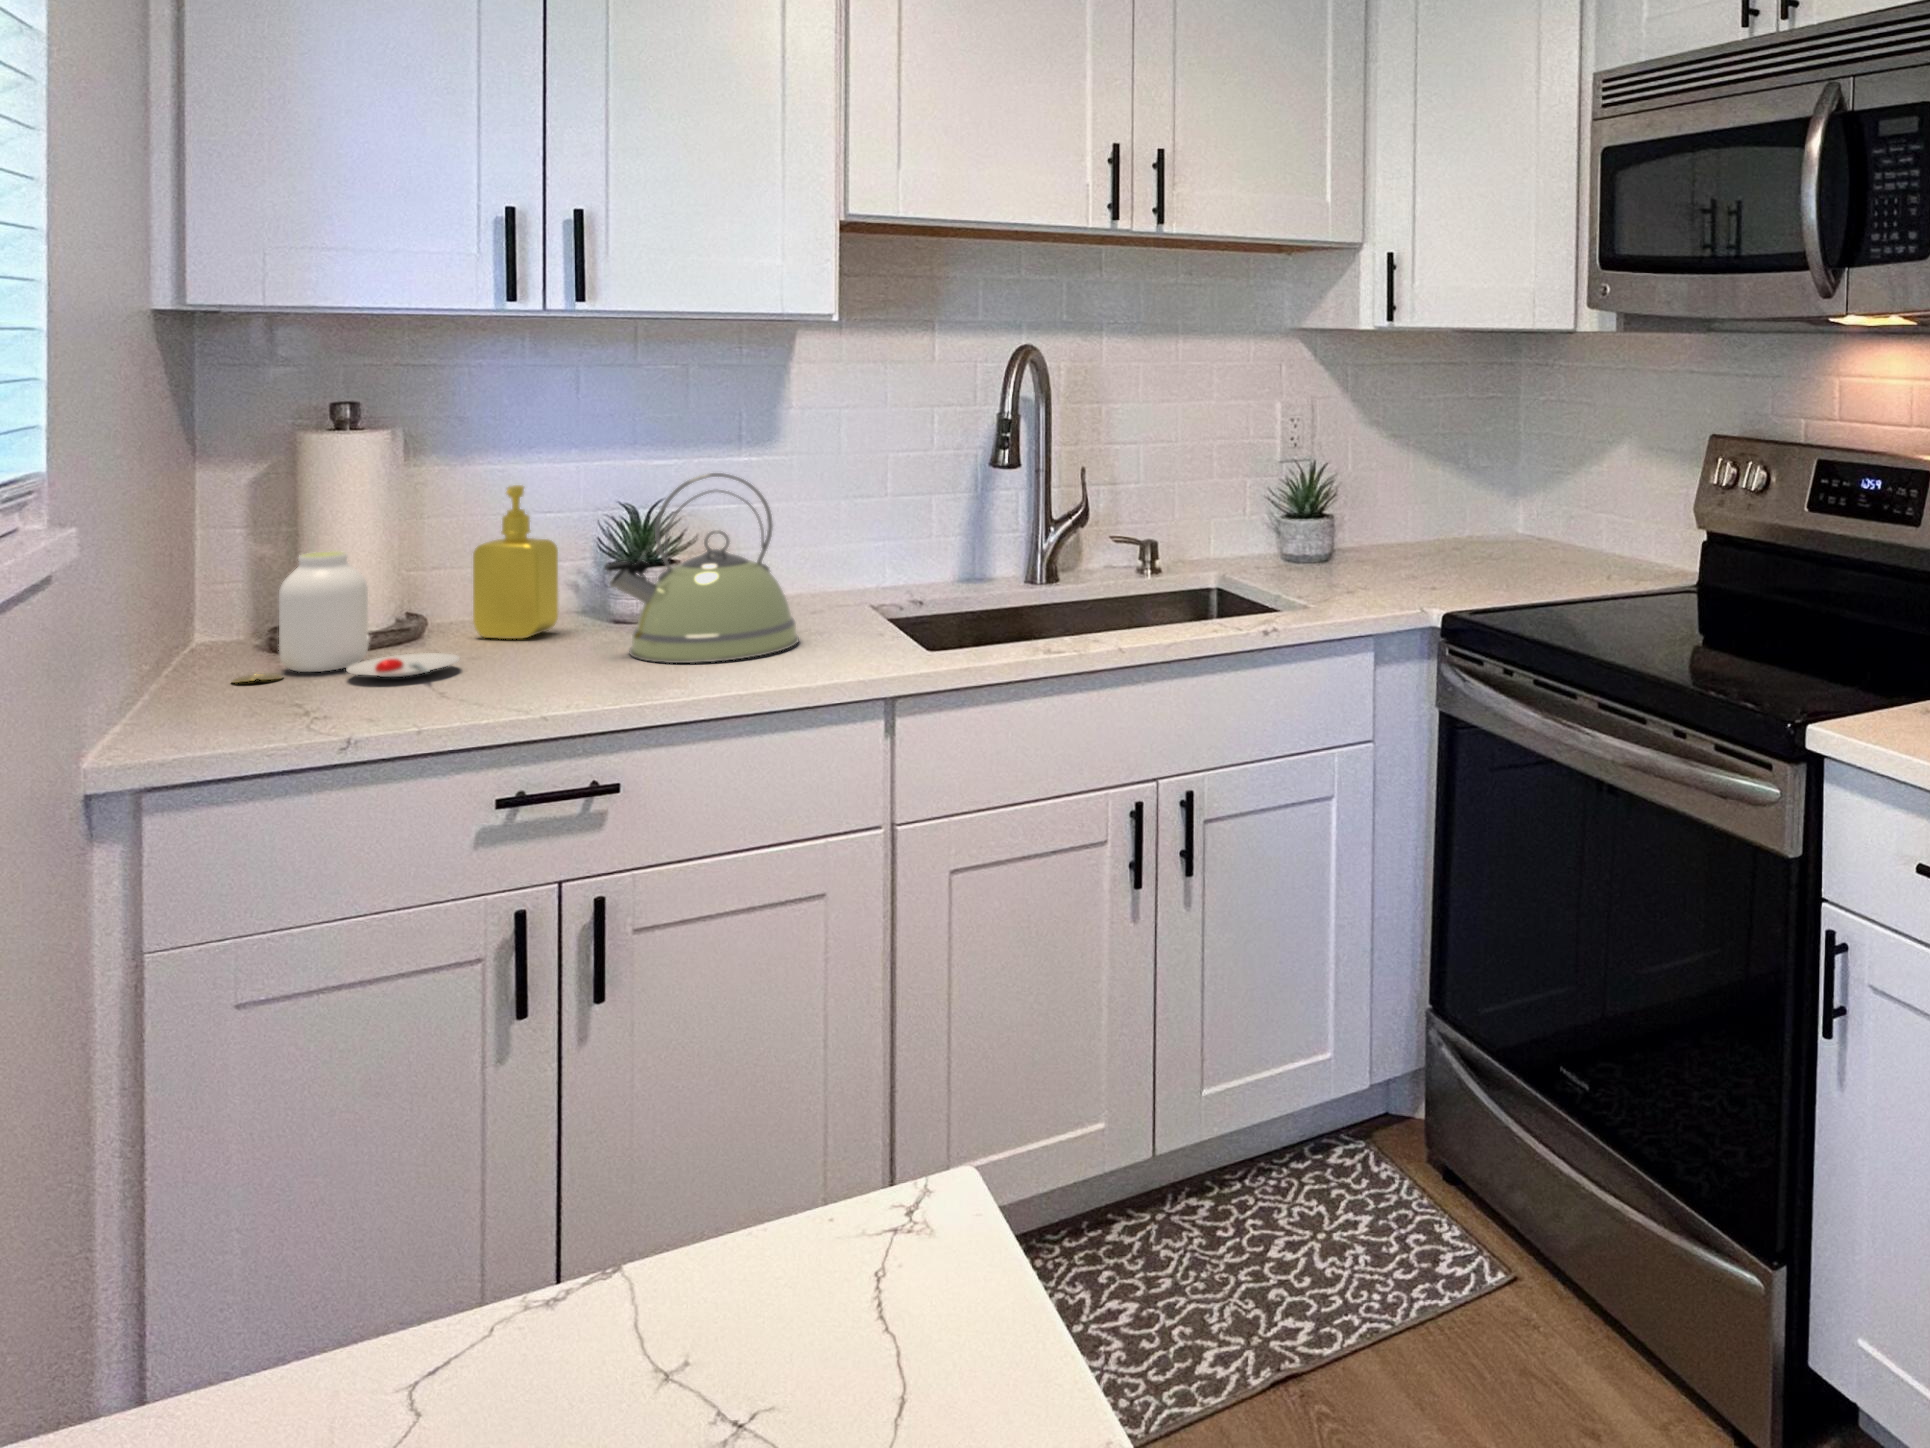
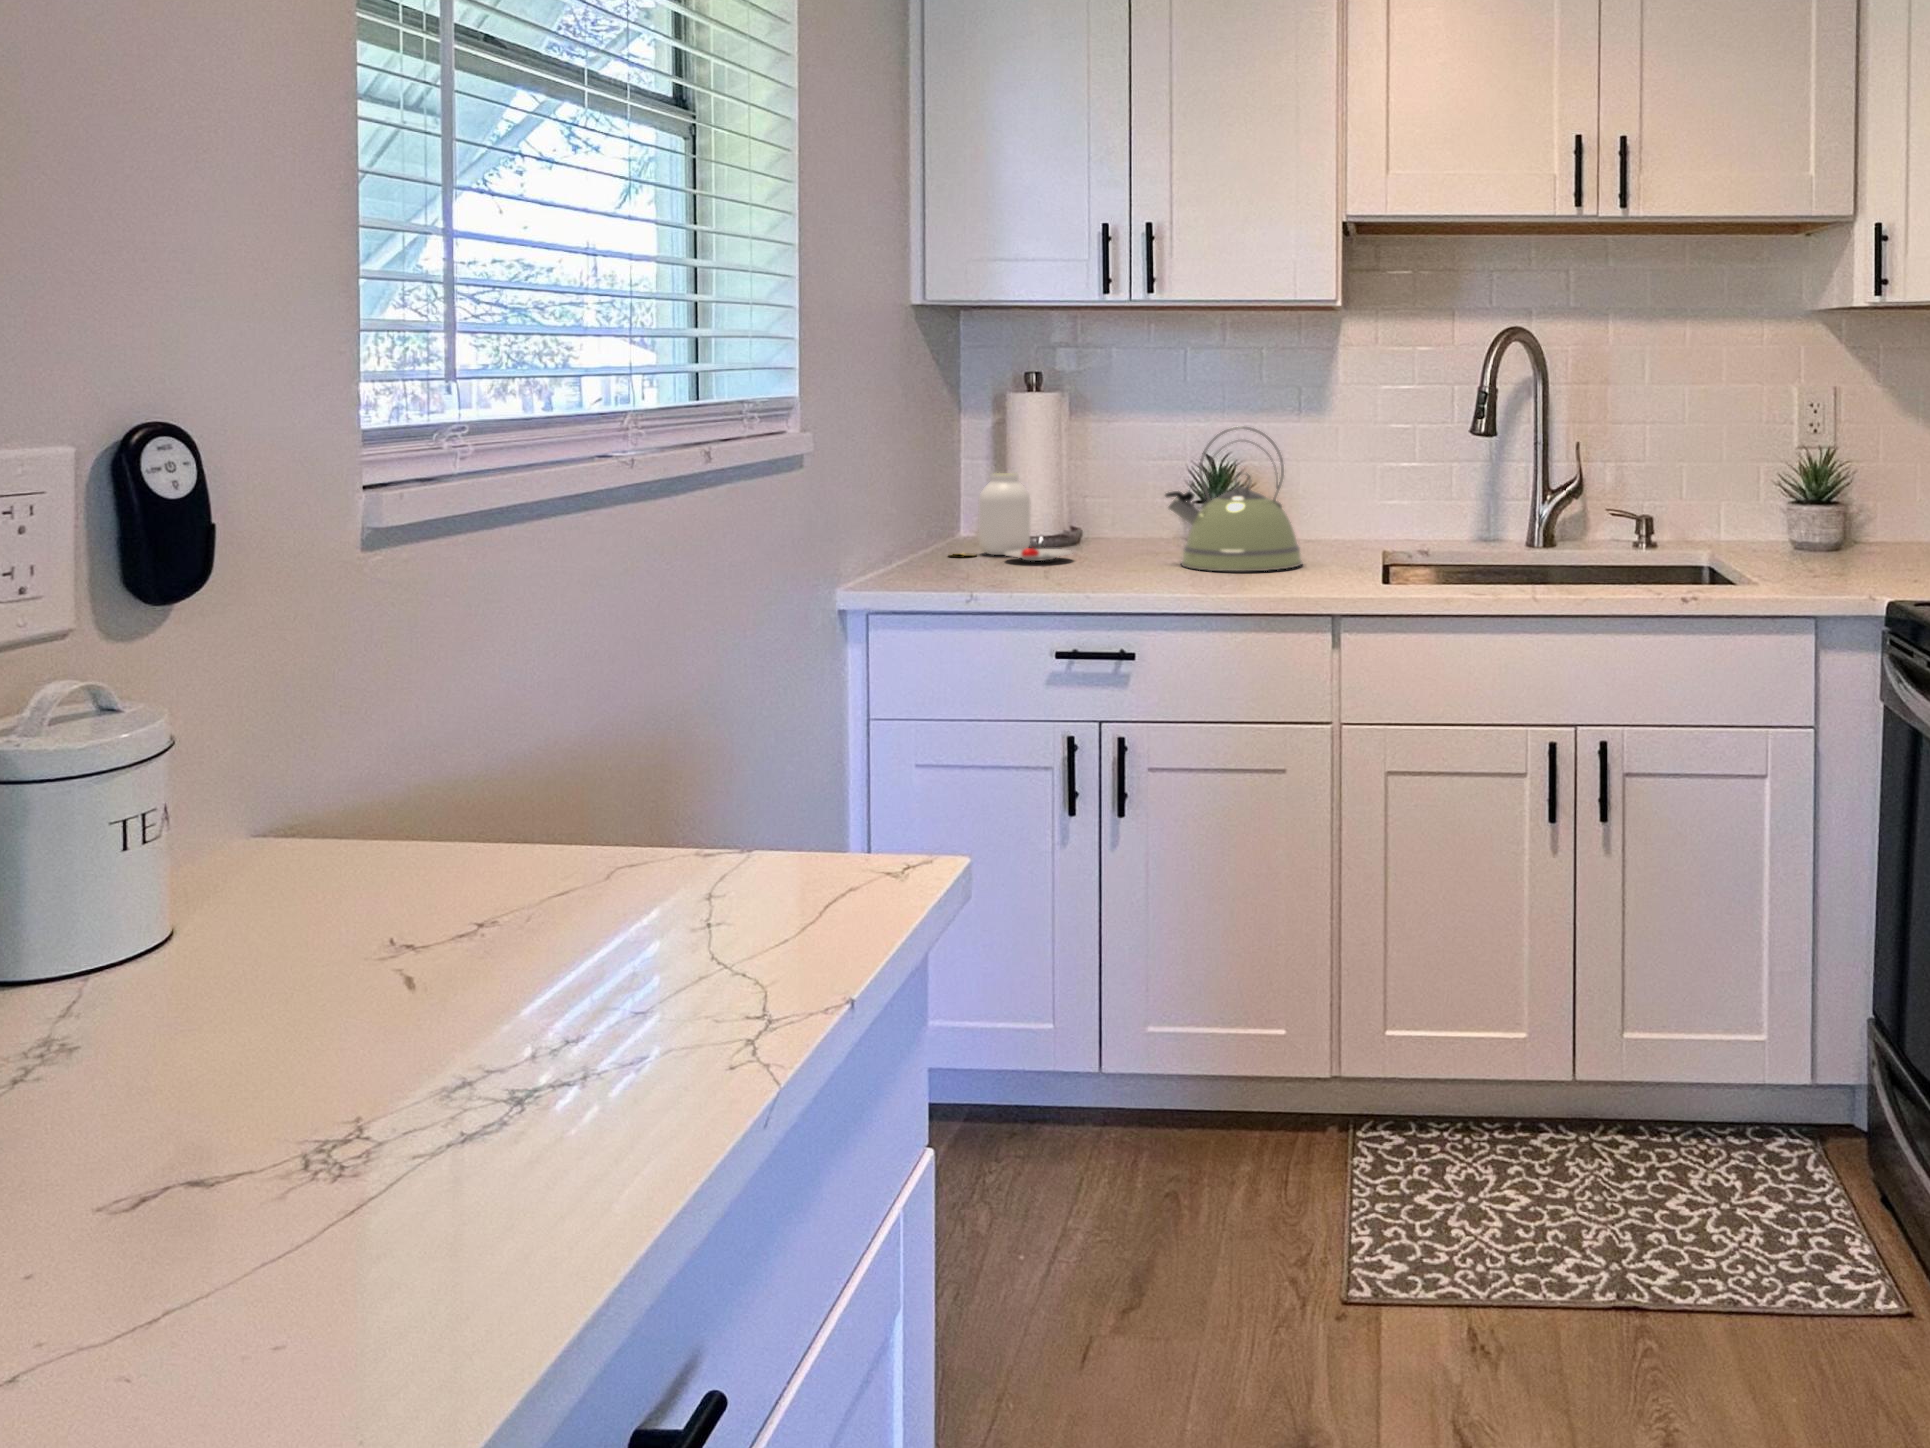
soap dispenser: present [473,485,558,639] -> none [1106,436,1160,550]

